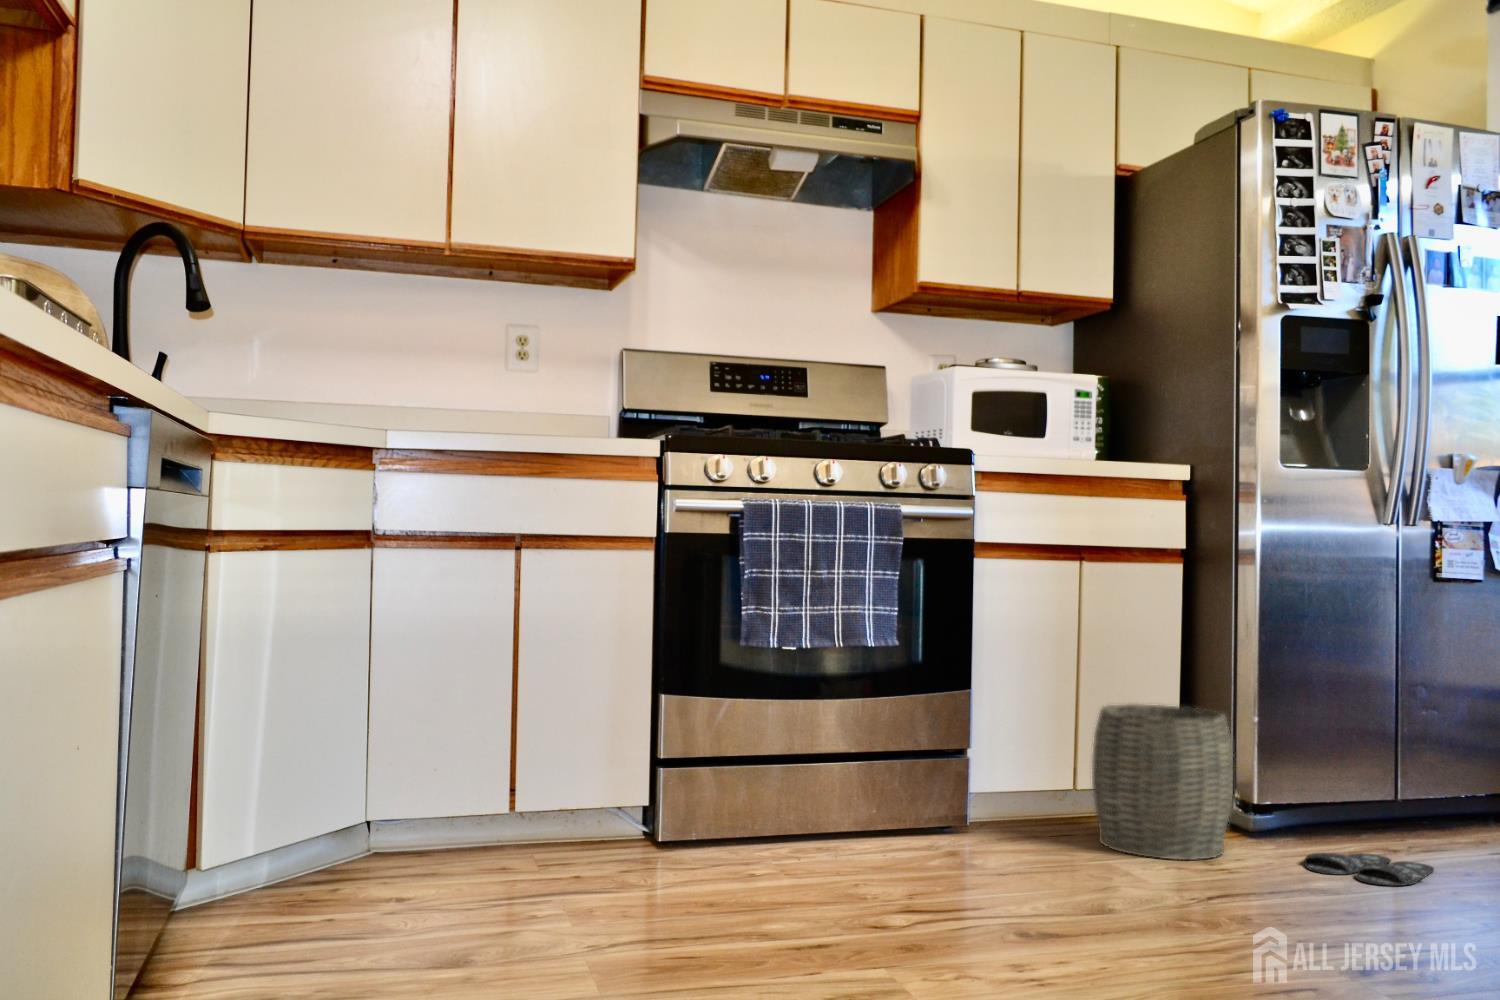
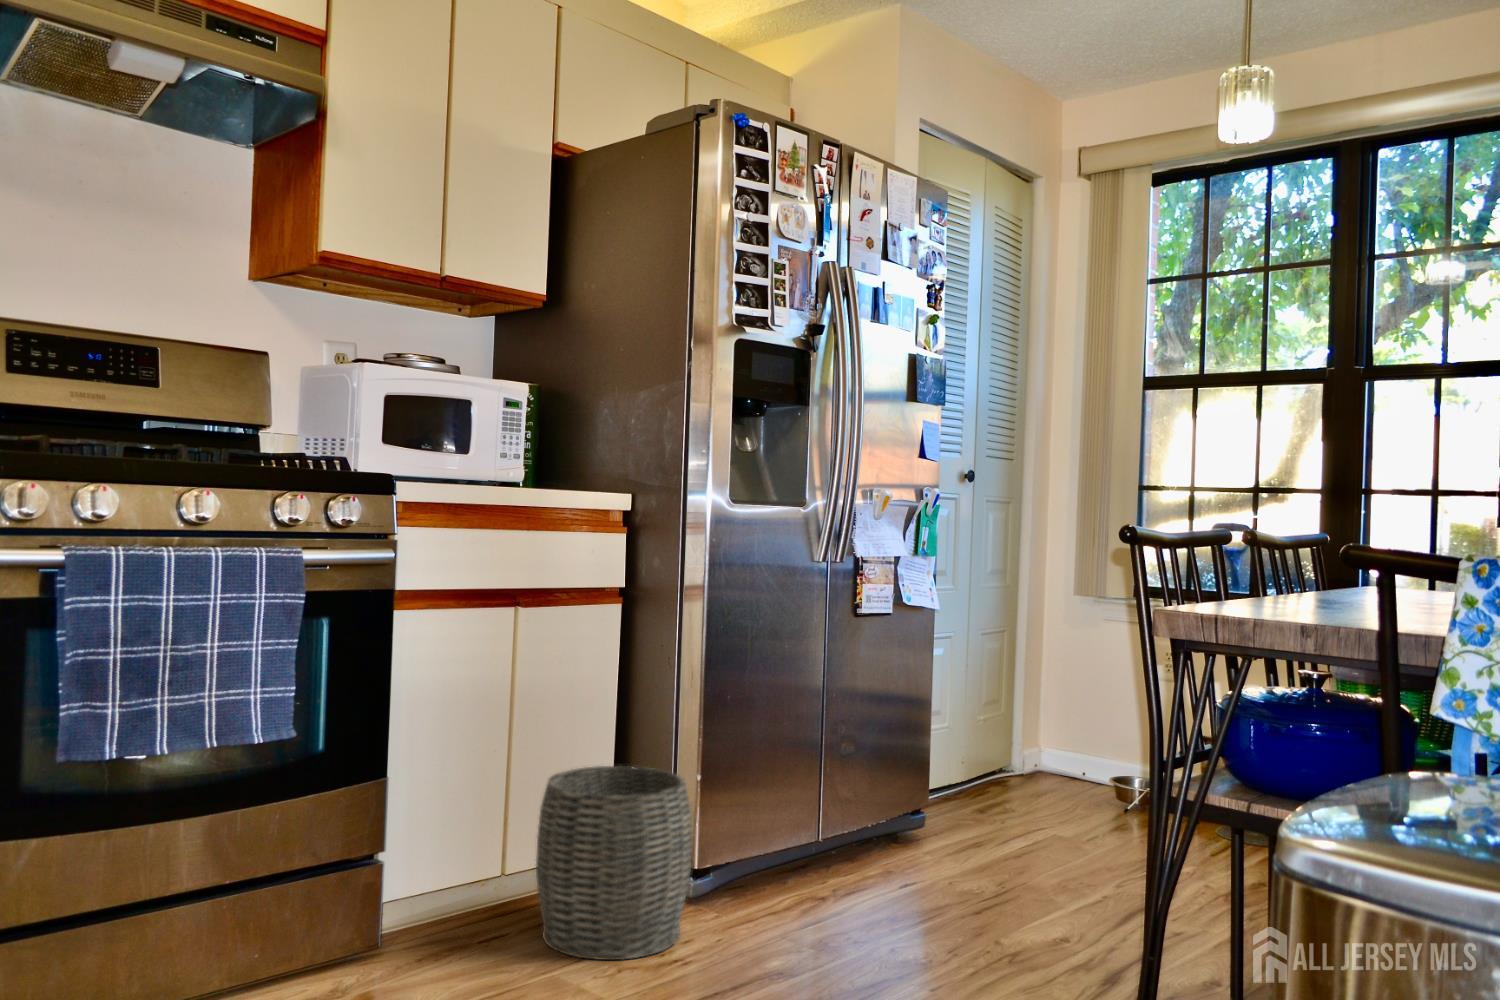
slippers: present [1304,853,1434,886] -> none [762,903,880,956]

